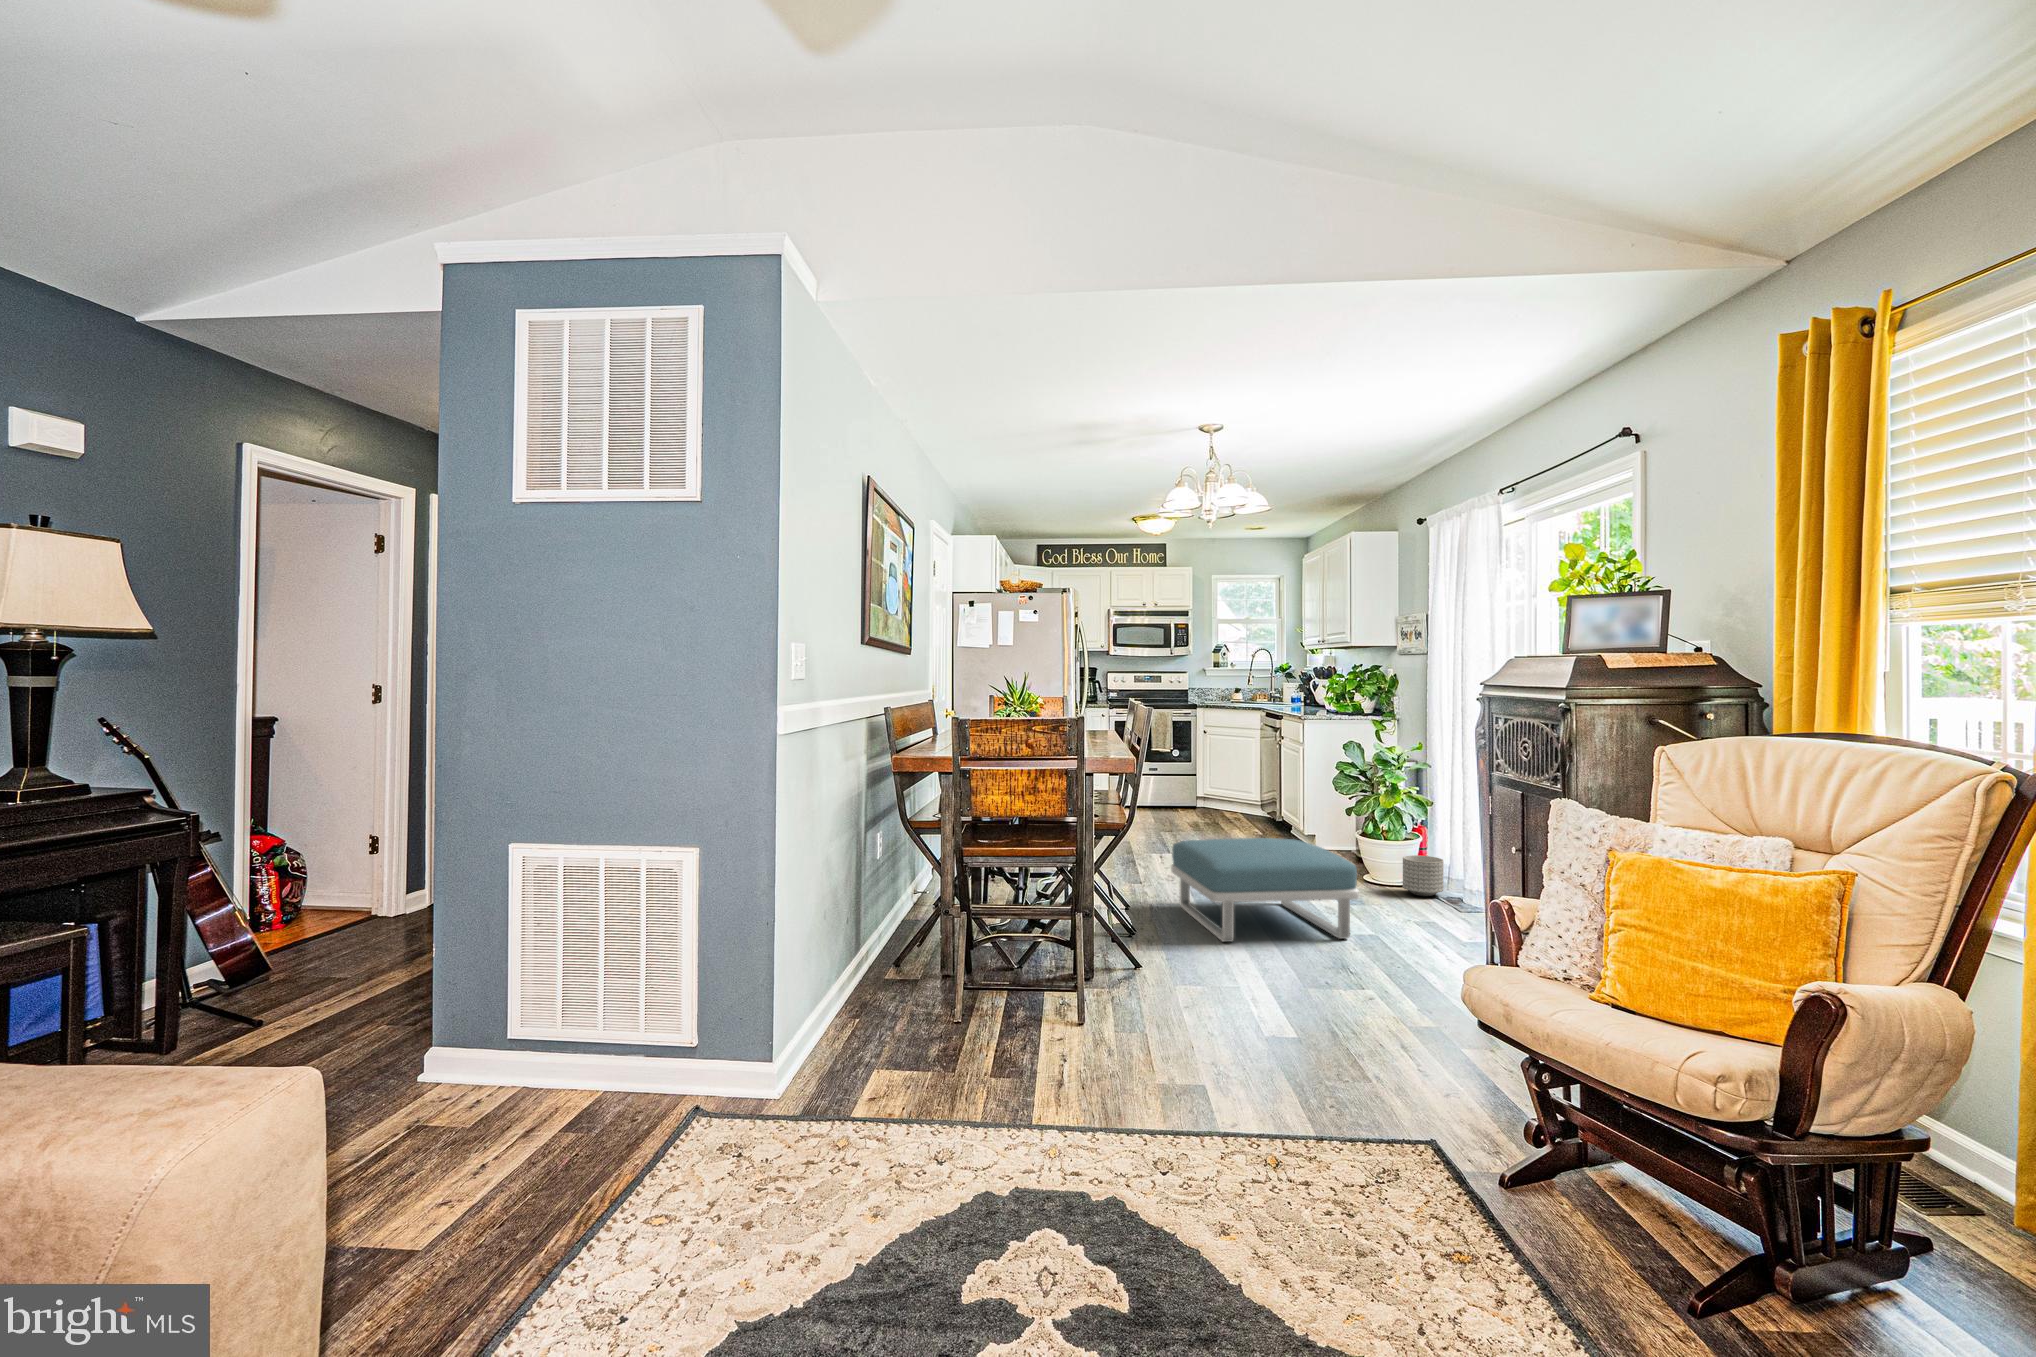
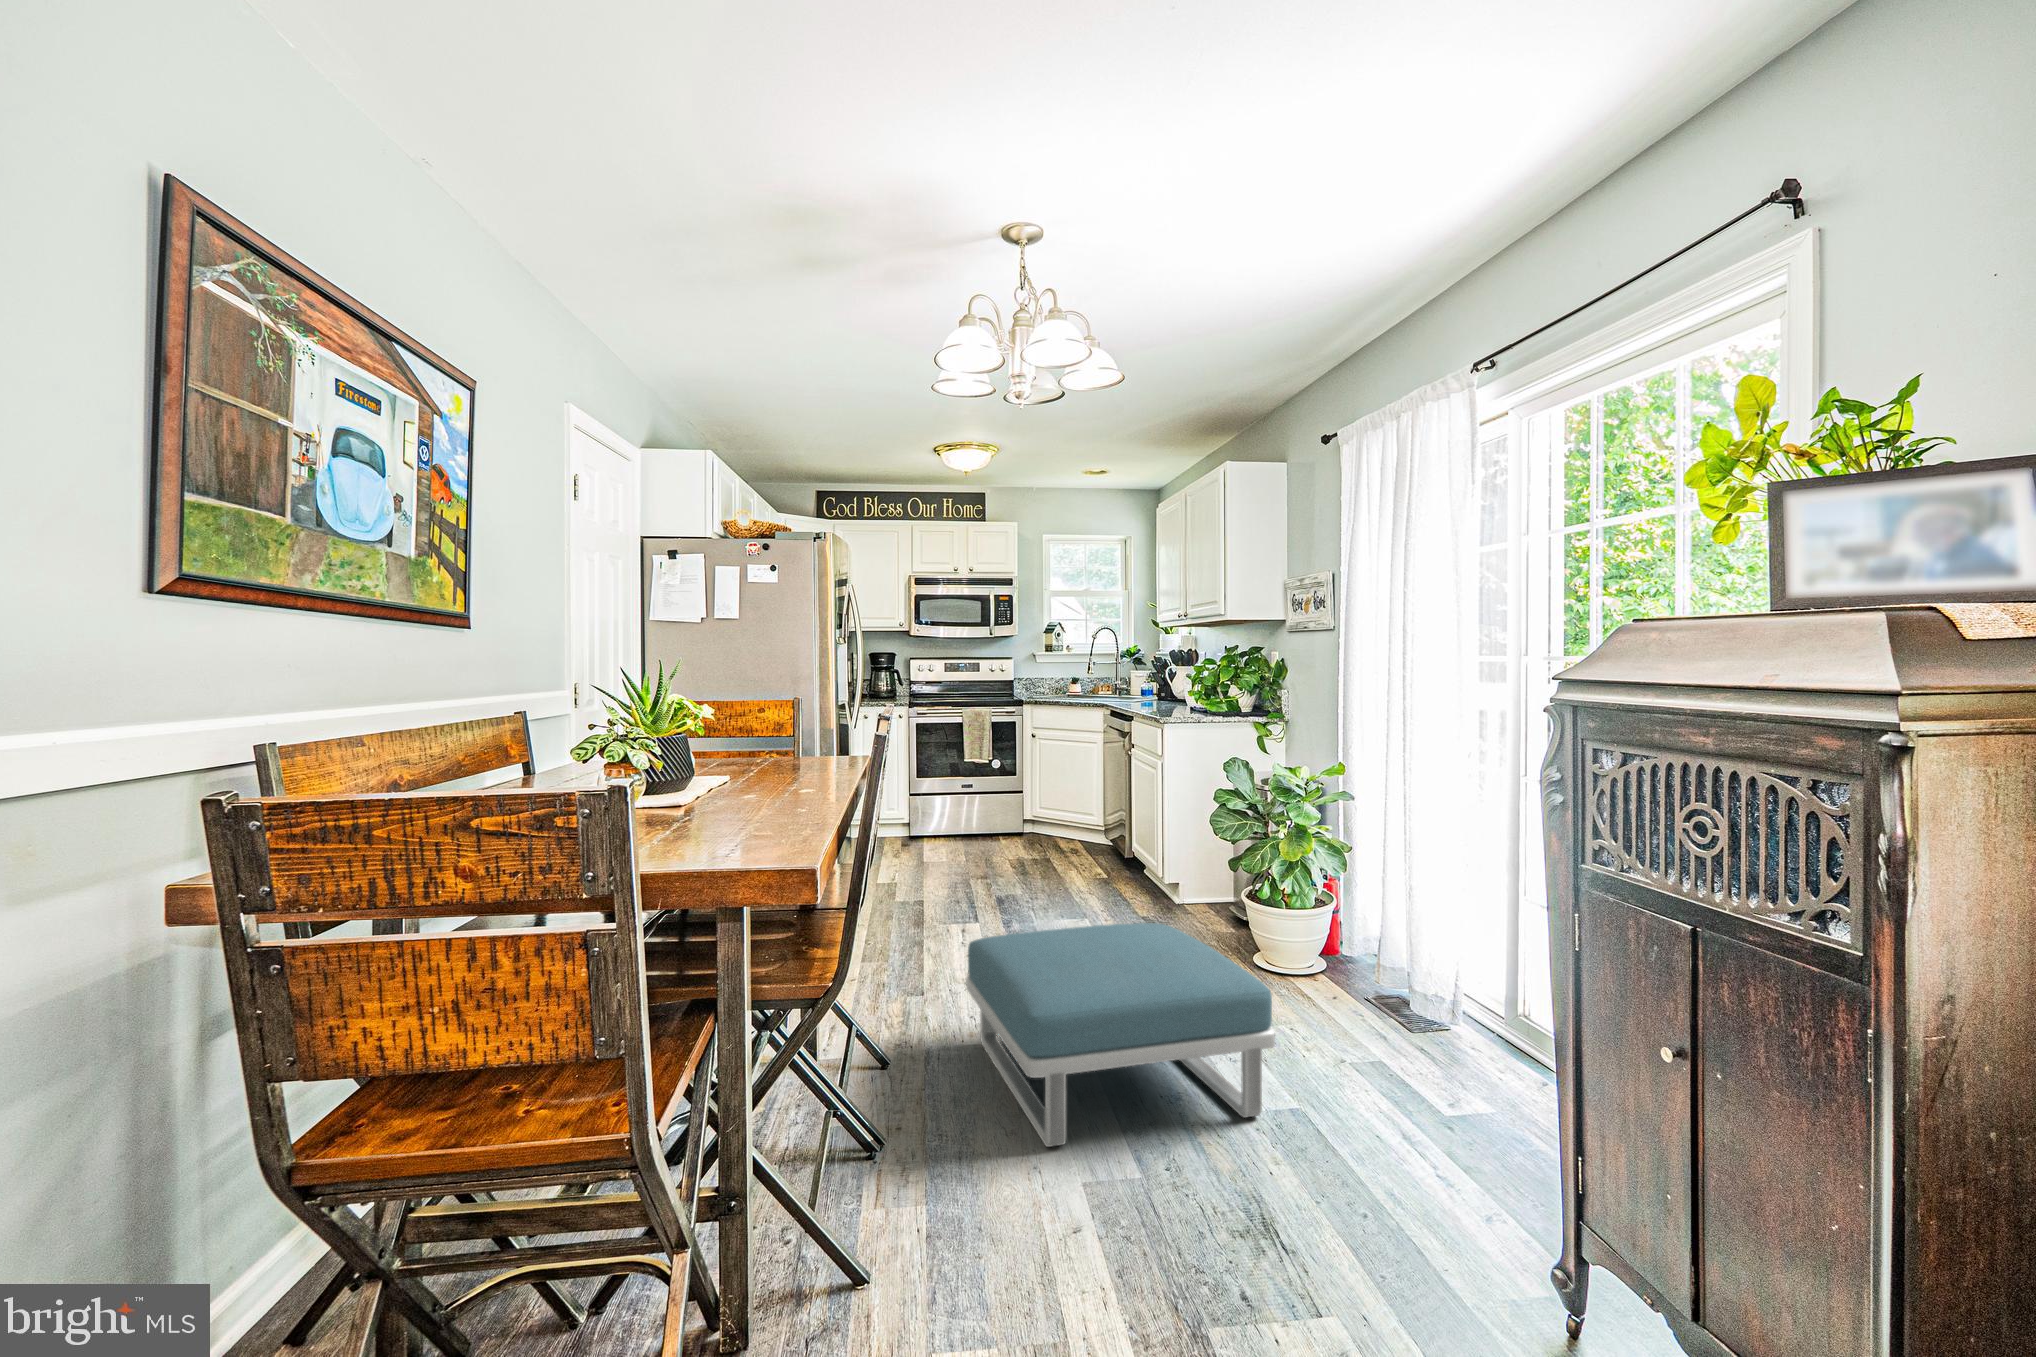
planter: present [1403,855,1443,896] -> none [1313,927,1372,991]

